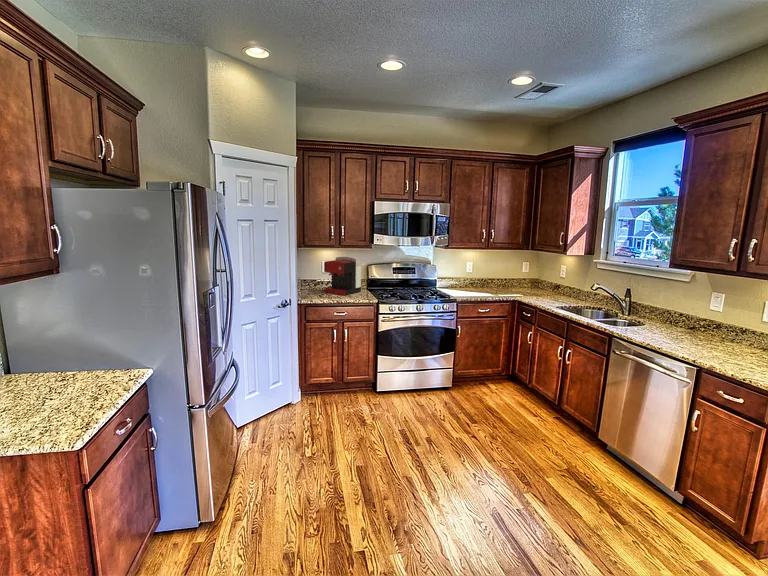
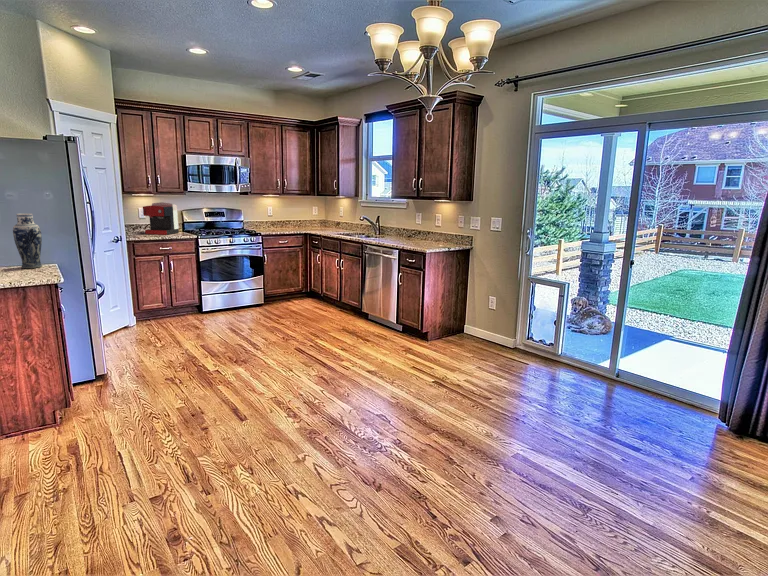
vase: none [74,300,118,386] -> present [13,214,42,268]

